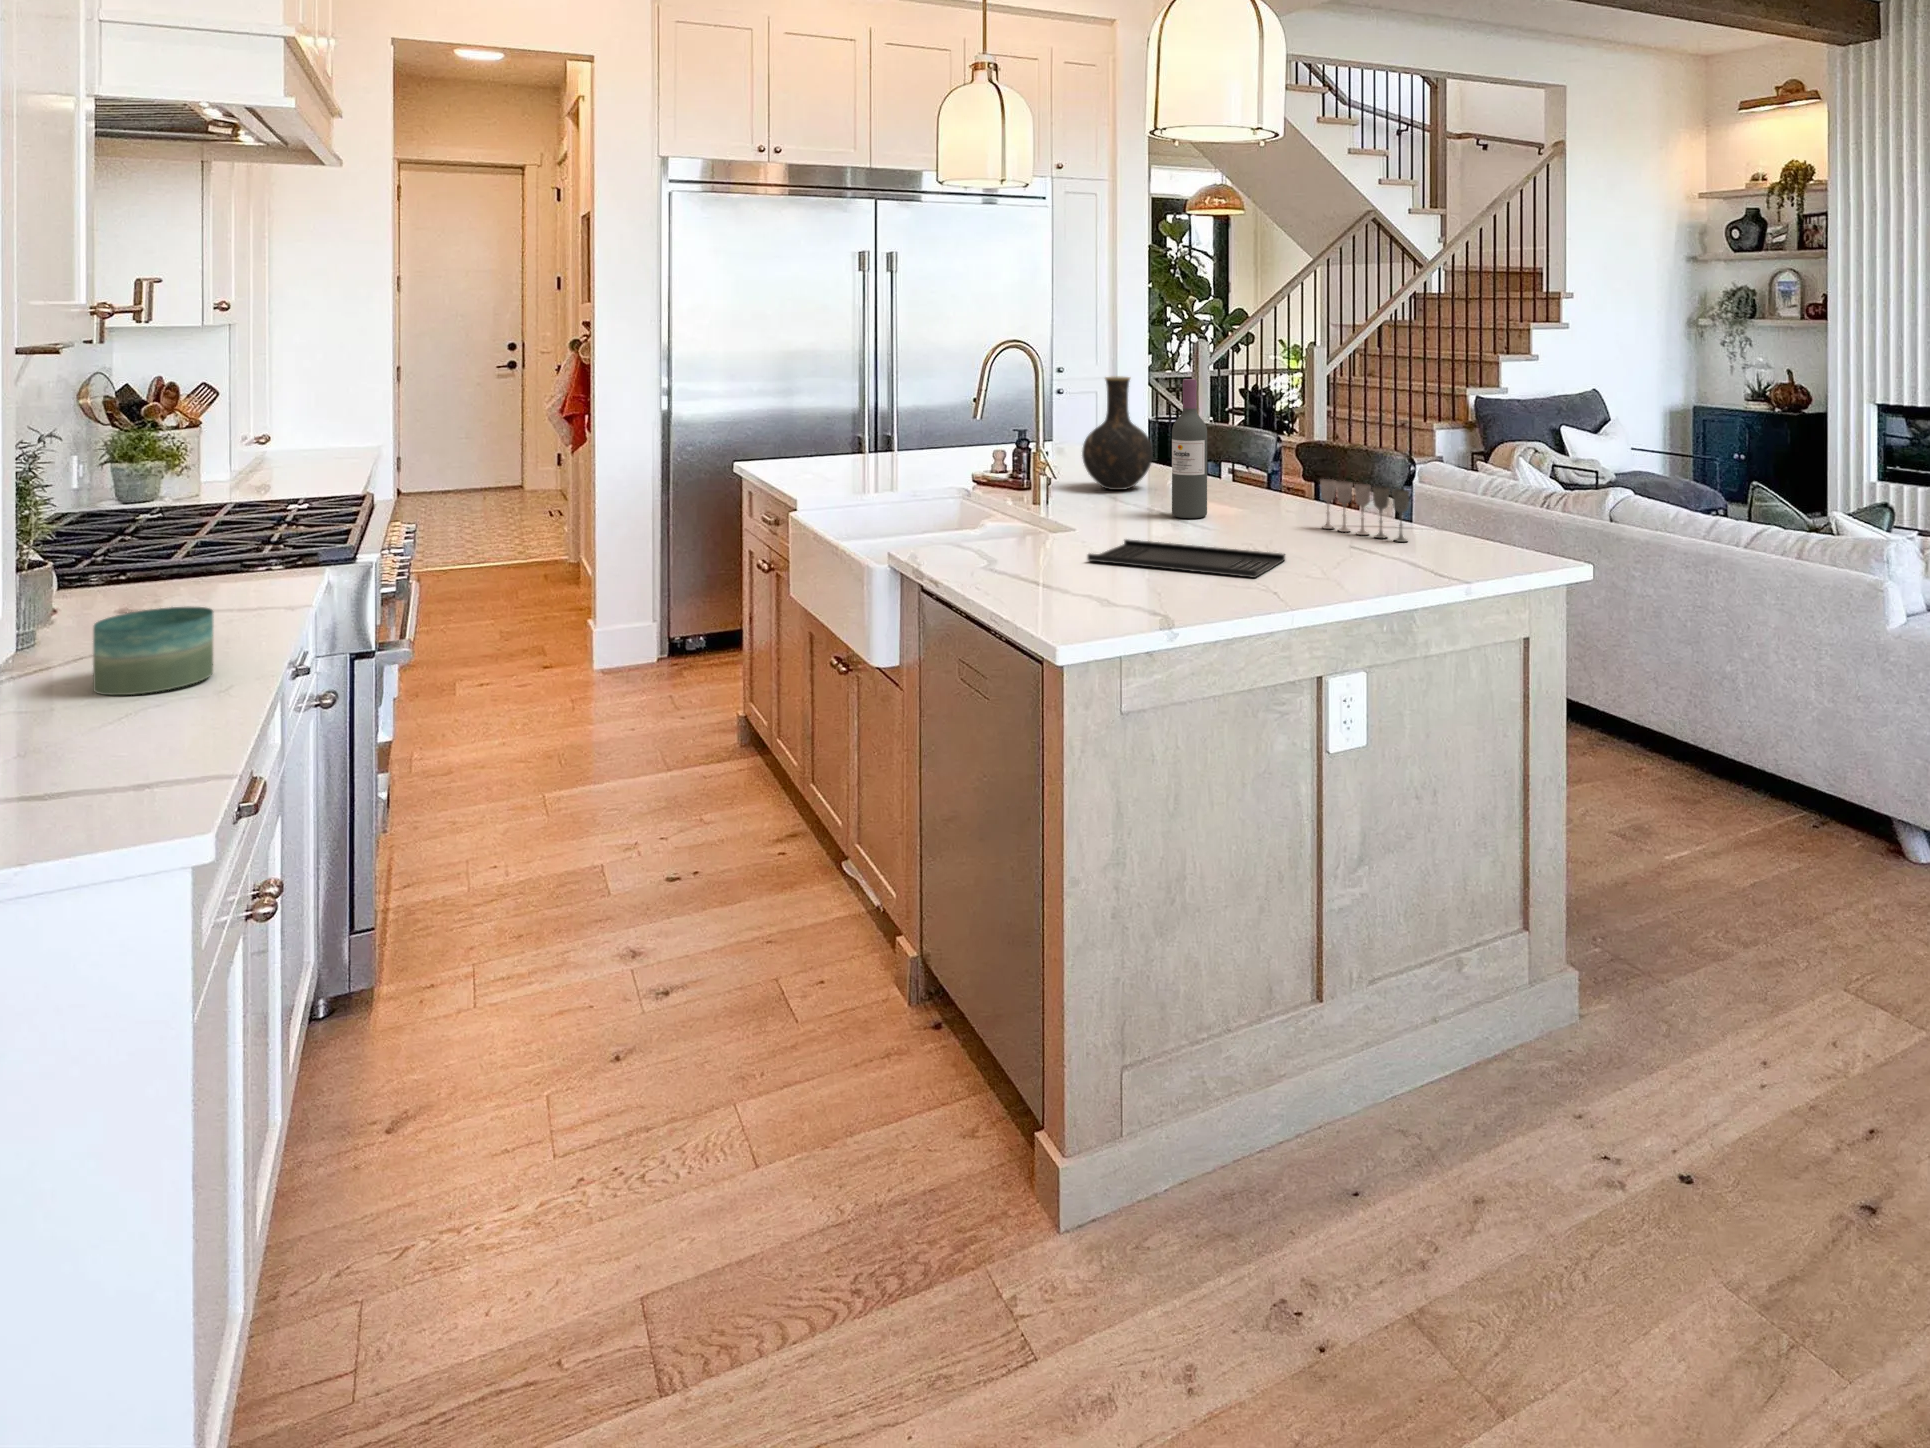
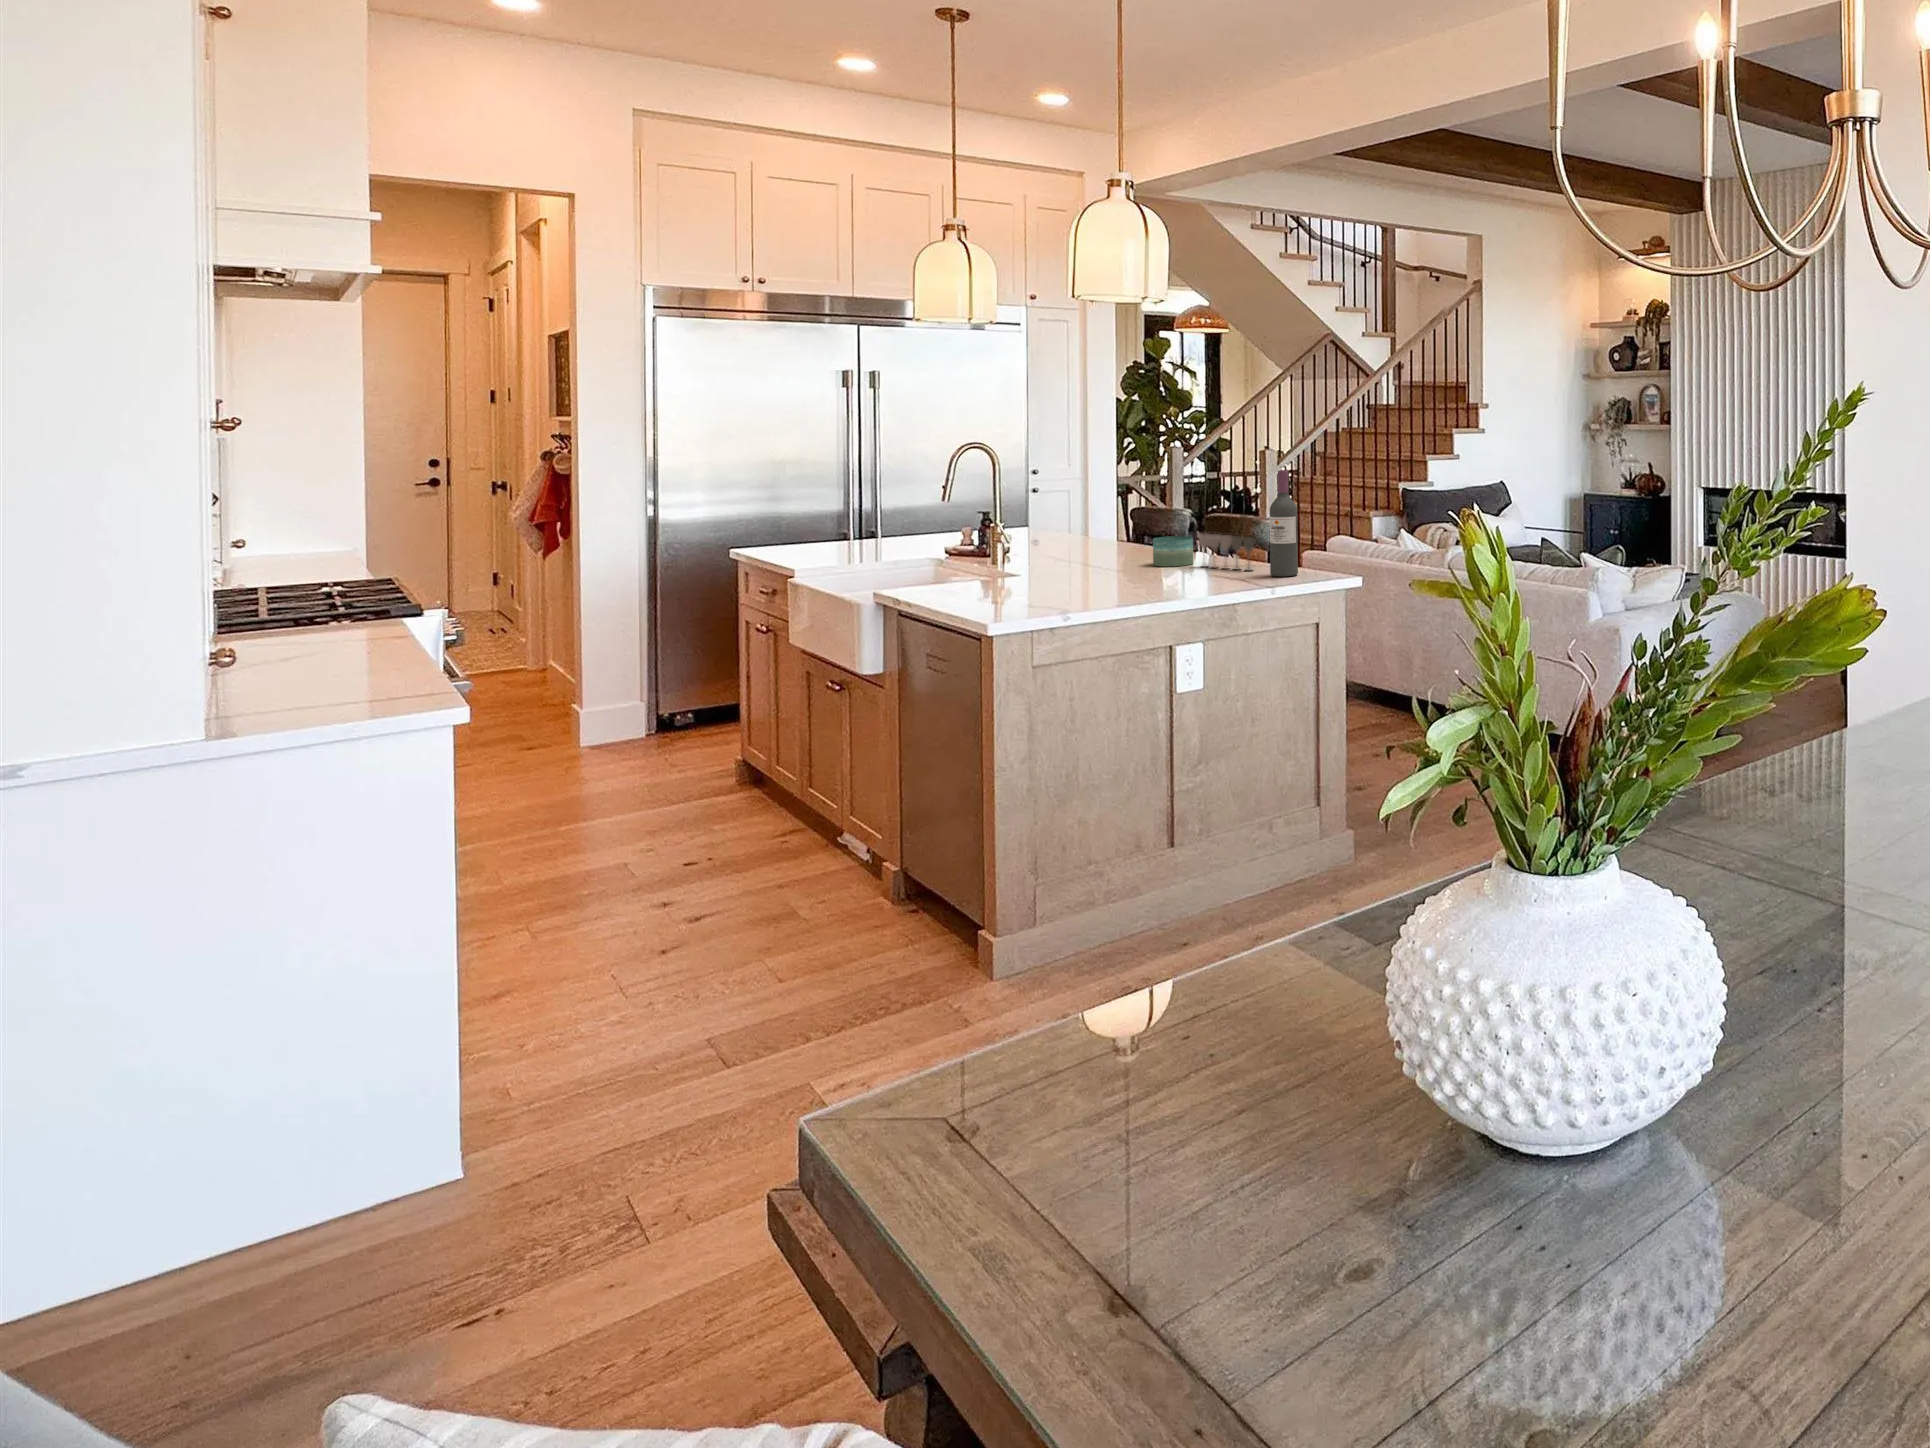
vase: present [1082,376,1153,490] -> none [1033,469,1089,553]
wine bottle: present [1172,379,1207,518] -> present [1270,470,1298,577]
tray: present [1087,539,1285,578] -> none [1020,577,1161,591]
candle: present [93,607,213,695] -> present [1153,536,1193,566]

